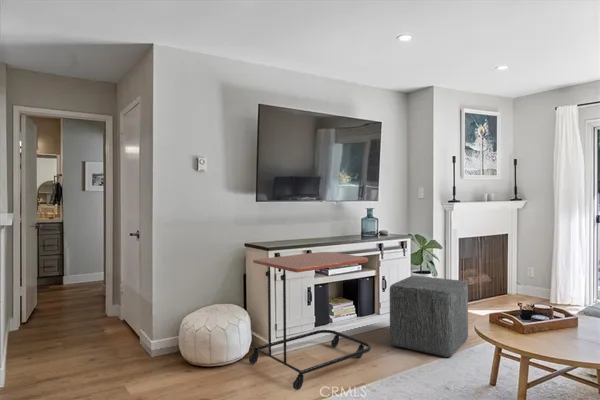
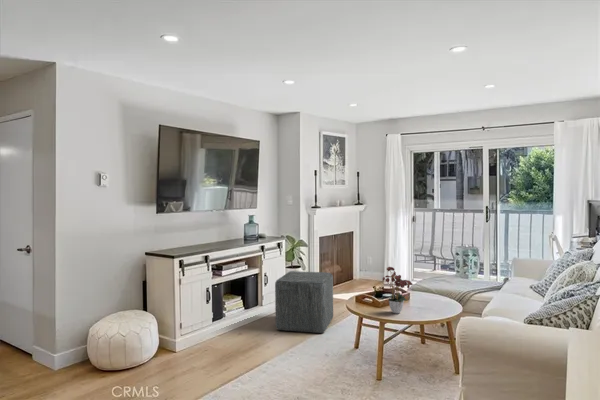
side table: present [249,252,371,390] -> none [160,256,264,375]
flower arrangement: none [524,273,581,346] -> present [383,267,412,313]

